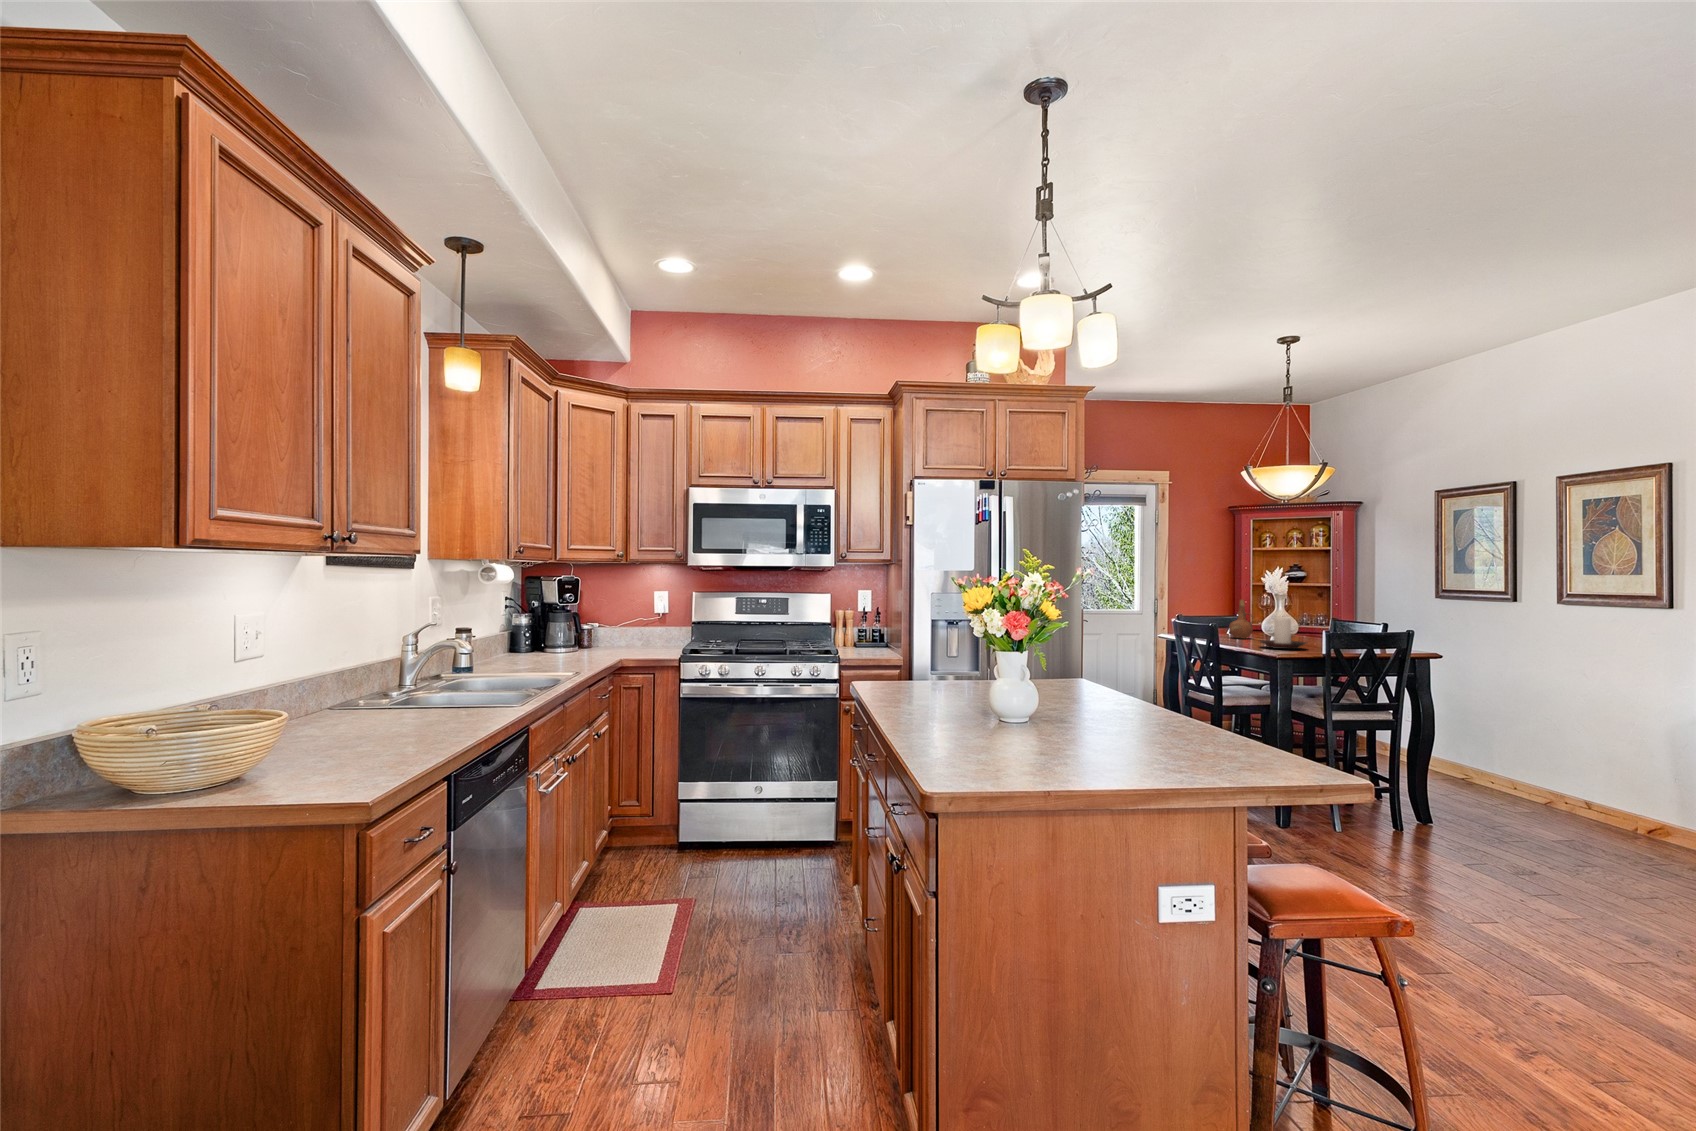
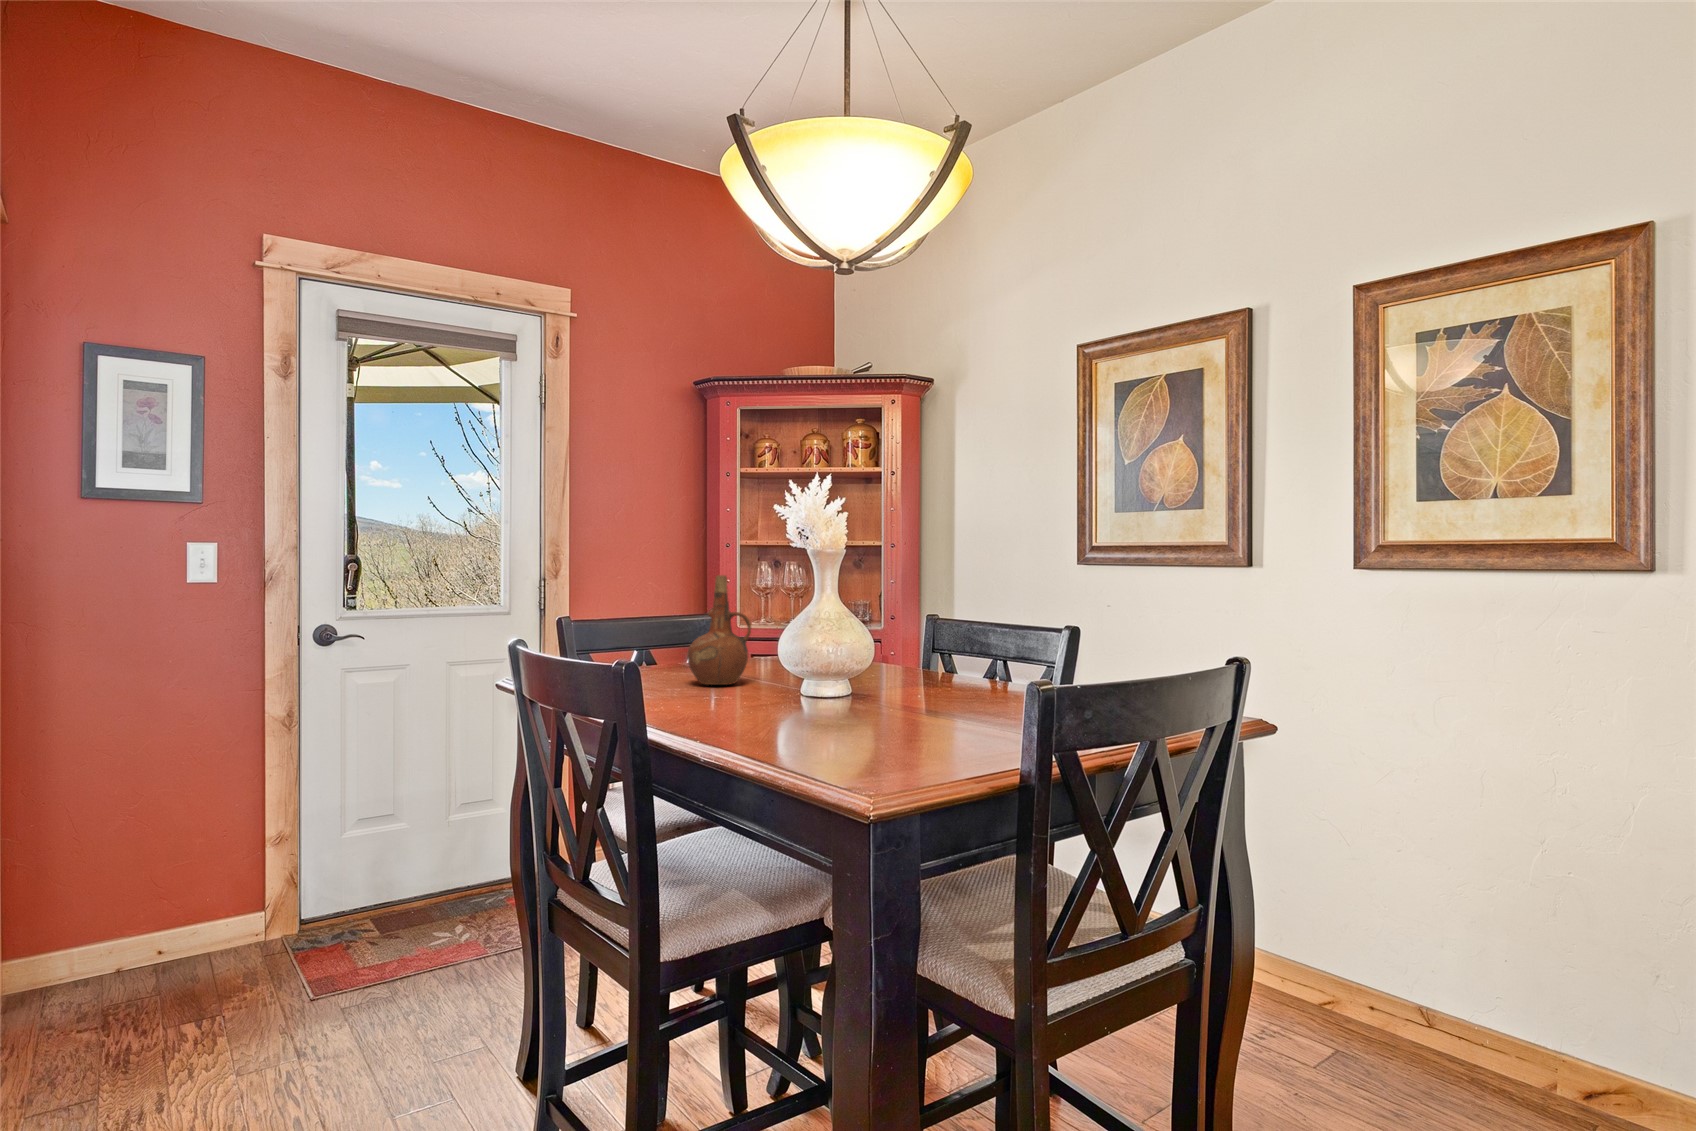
candle holder: present [1260,617,1306,649] -> none [771,622,913,735]

